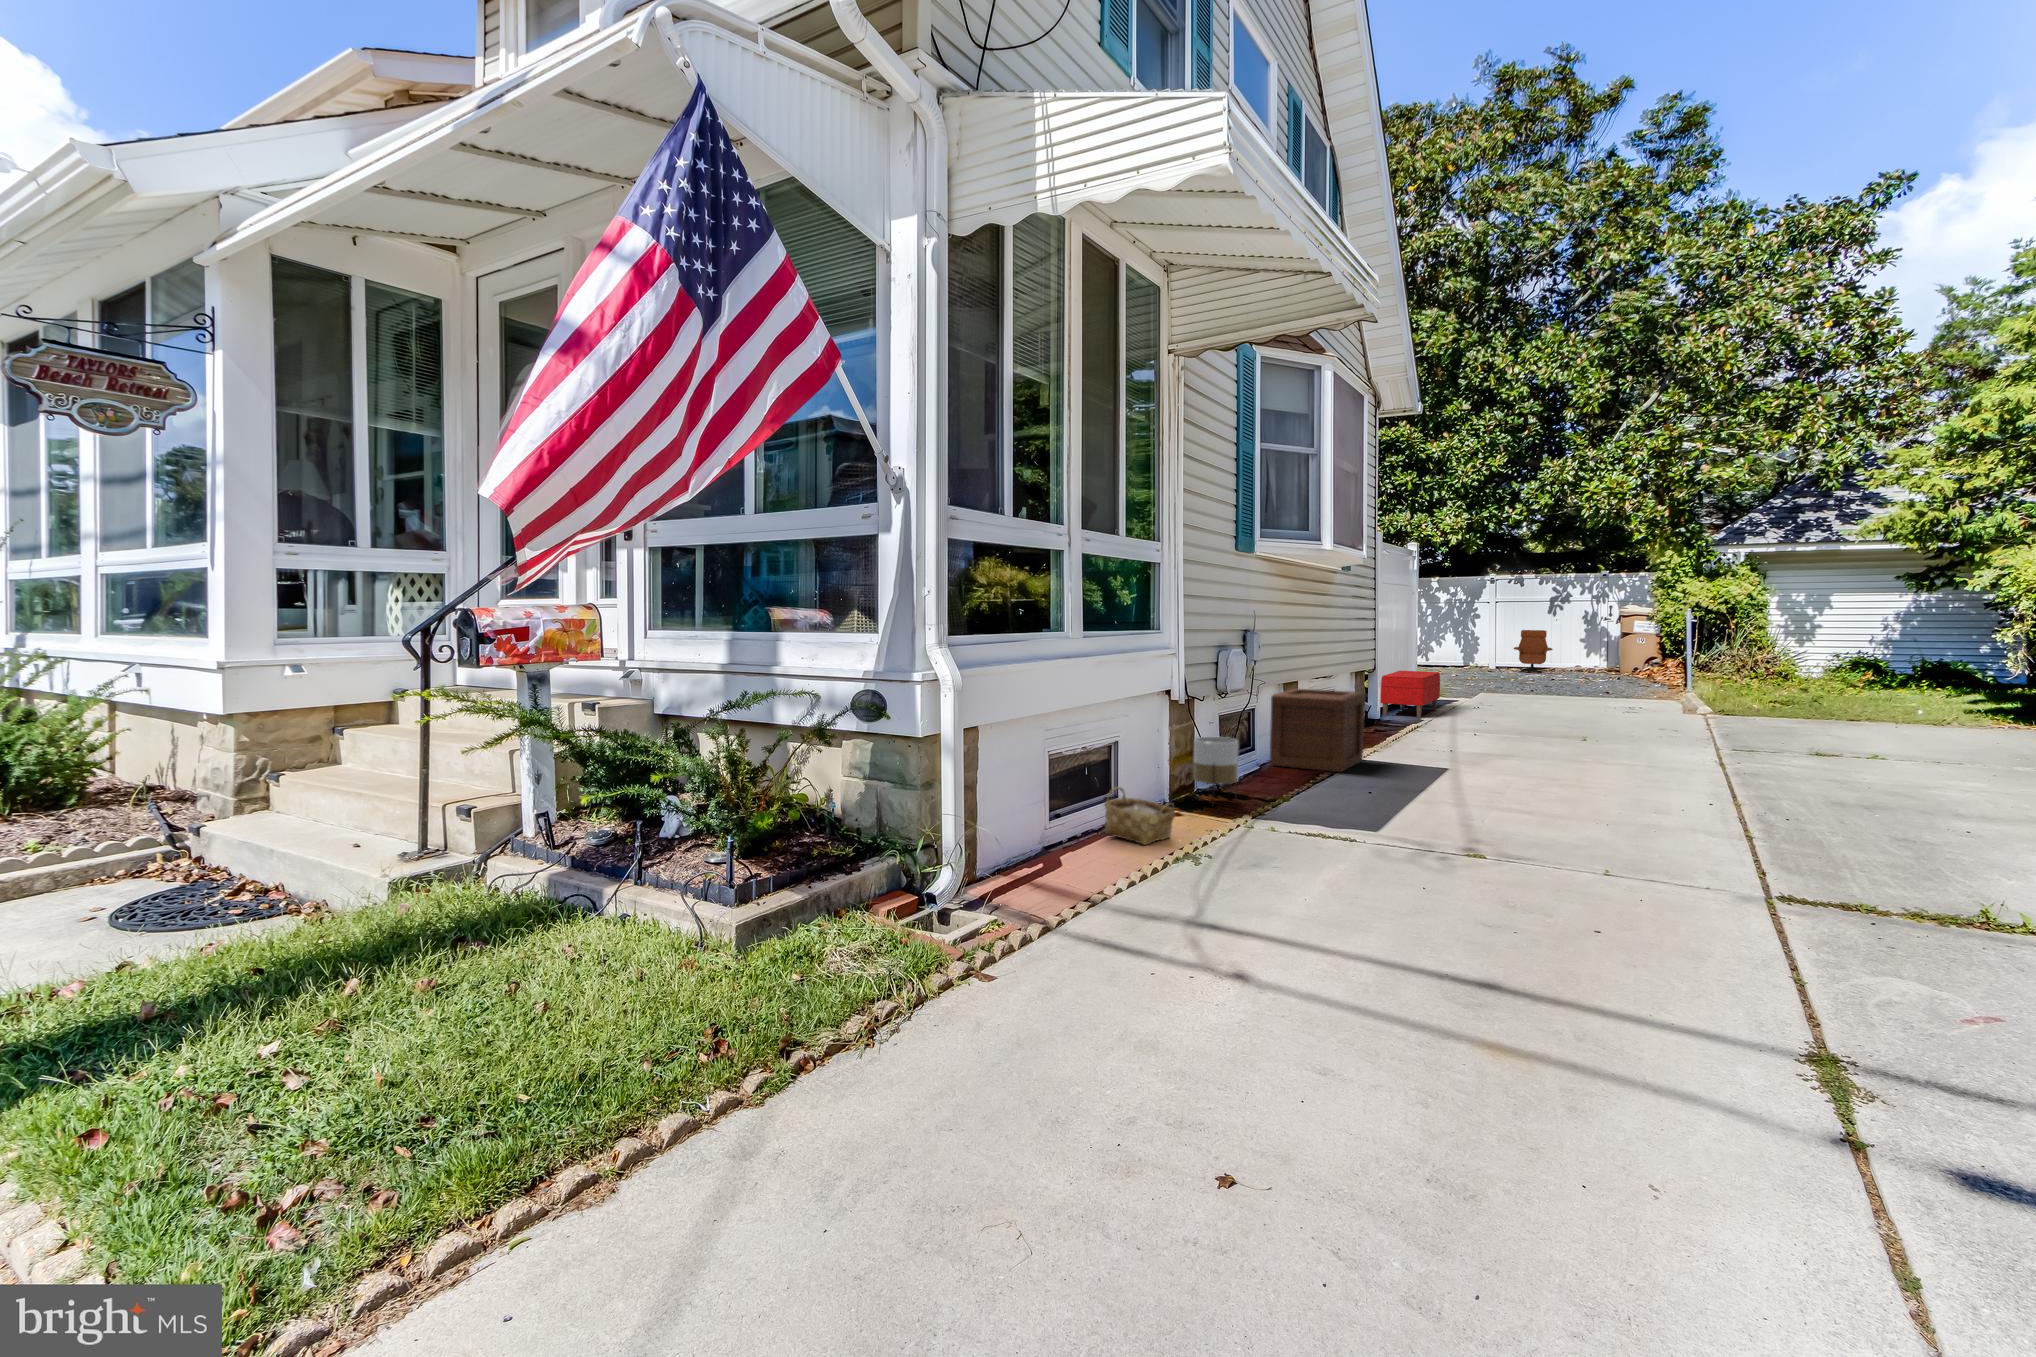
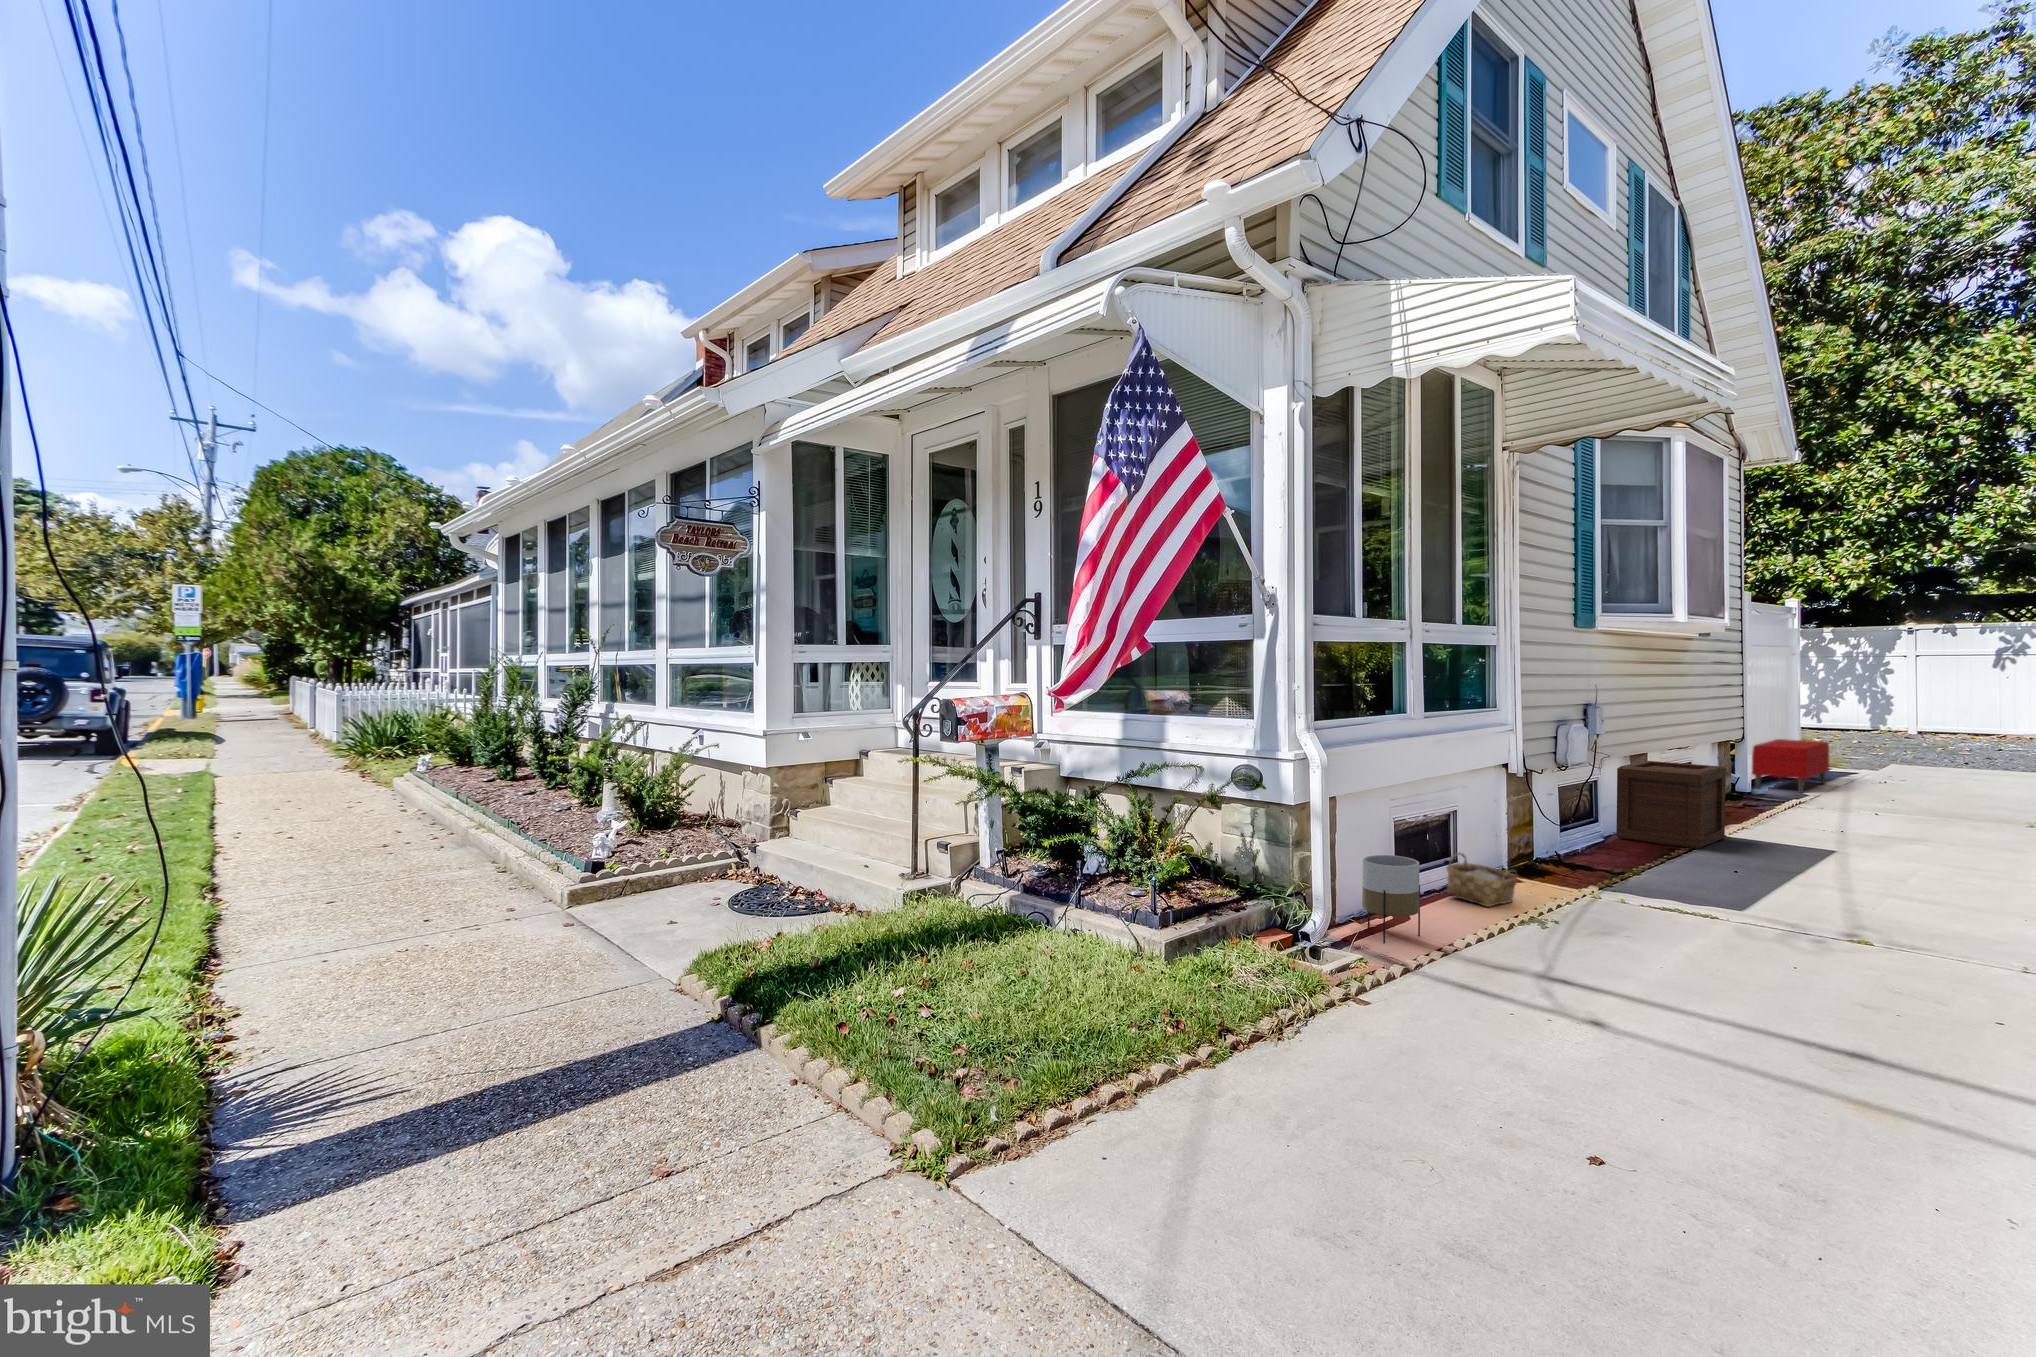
lounge chair: present [1514,630,1553,673] -> none [1941,689,1998,741]
planter: present [1193,736,1239,785] -> present [1362,855,1420,943]

